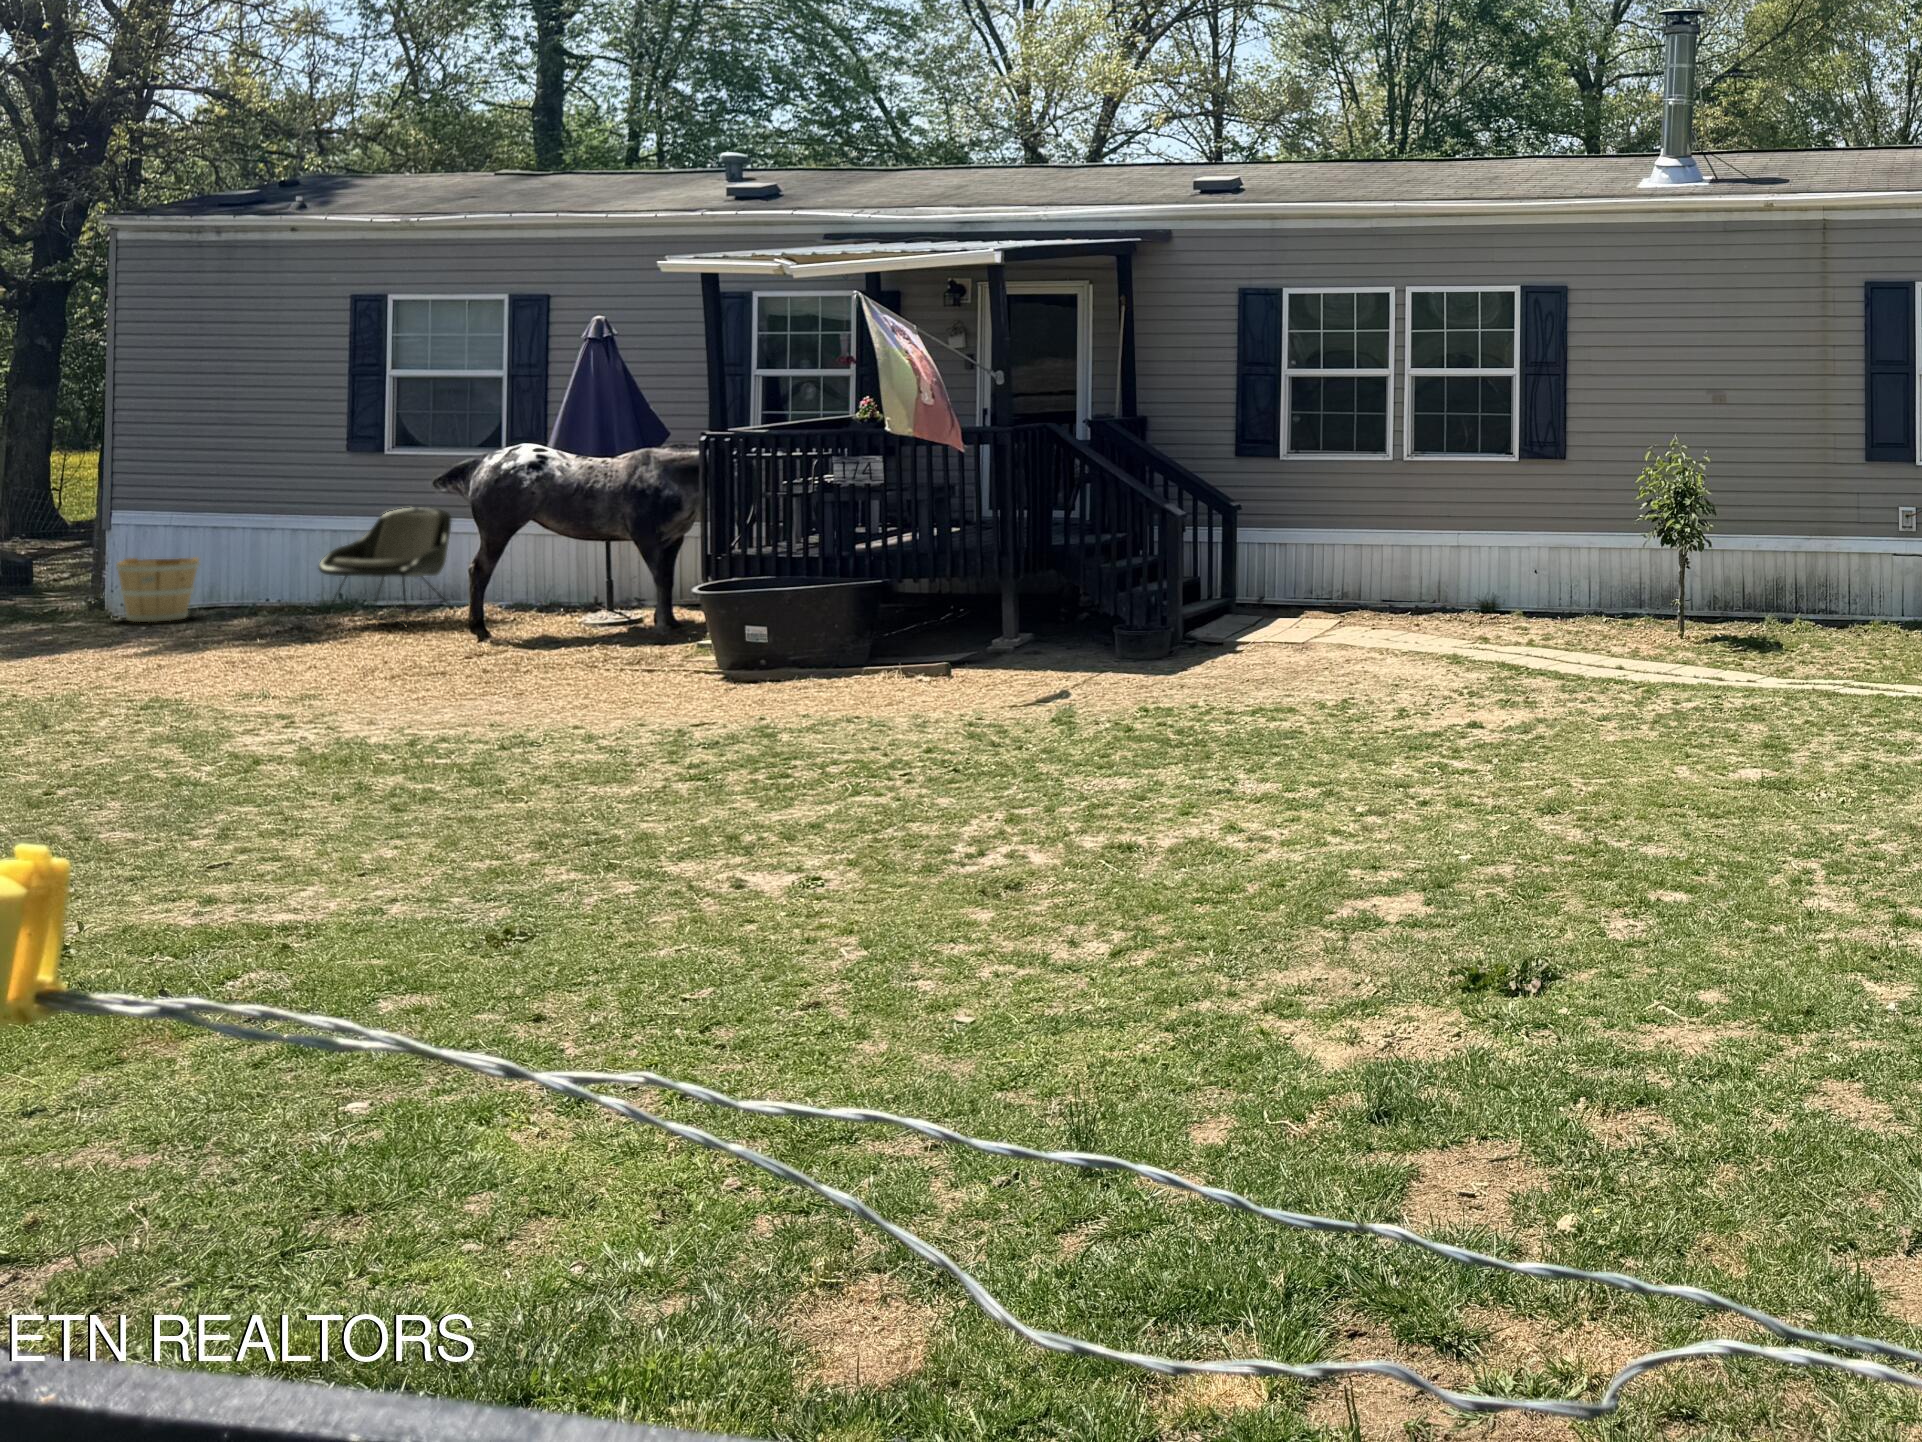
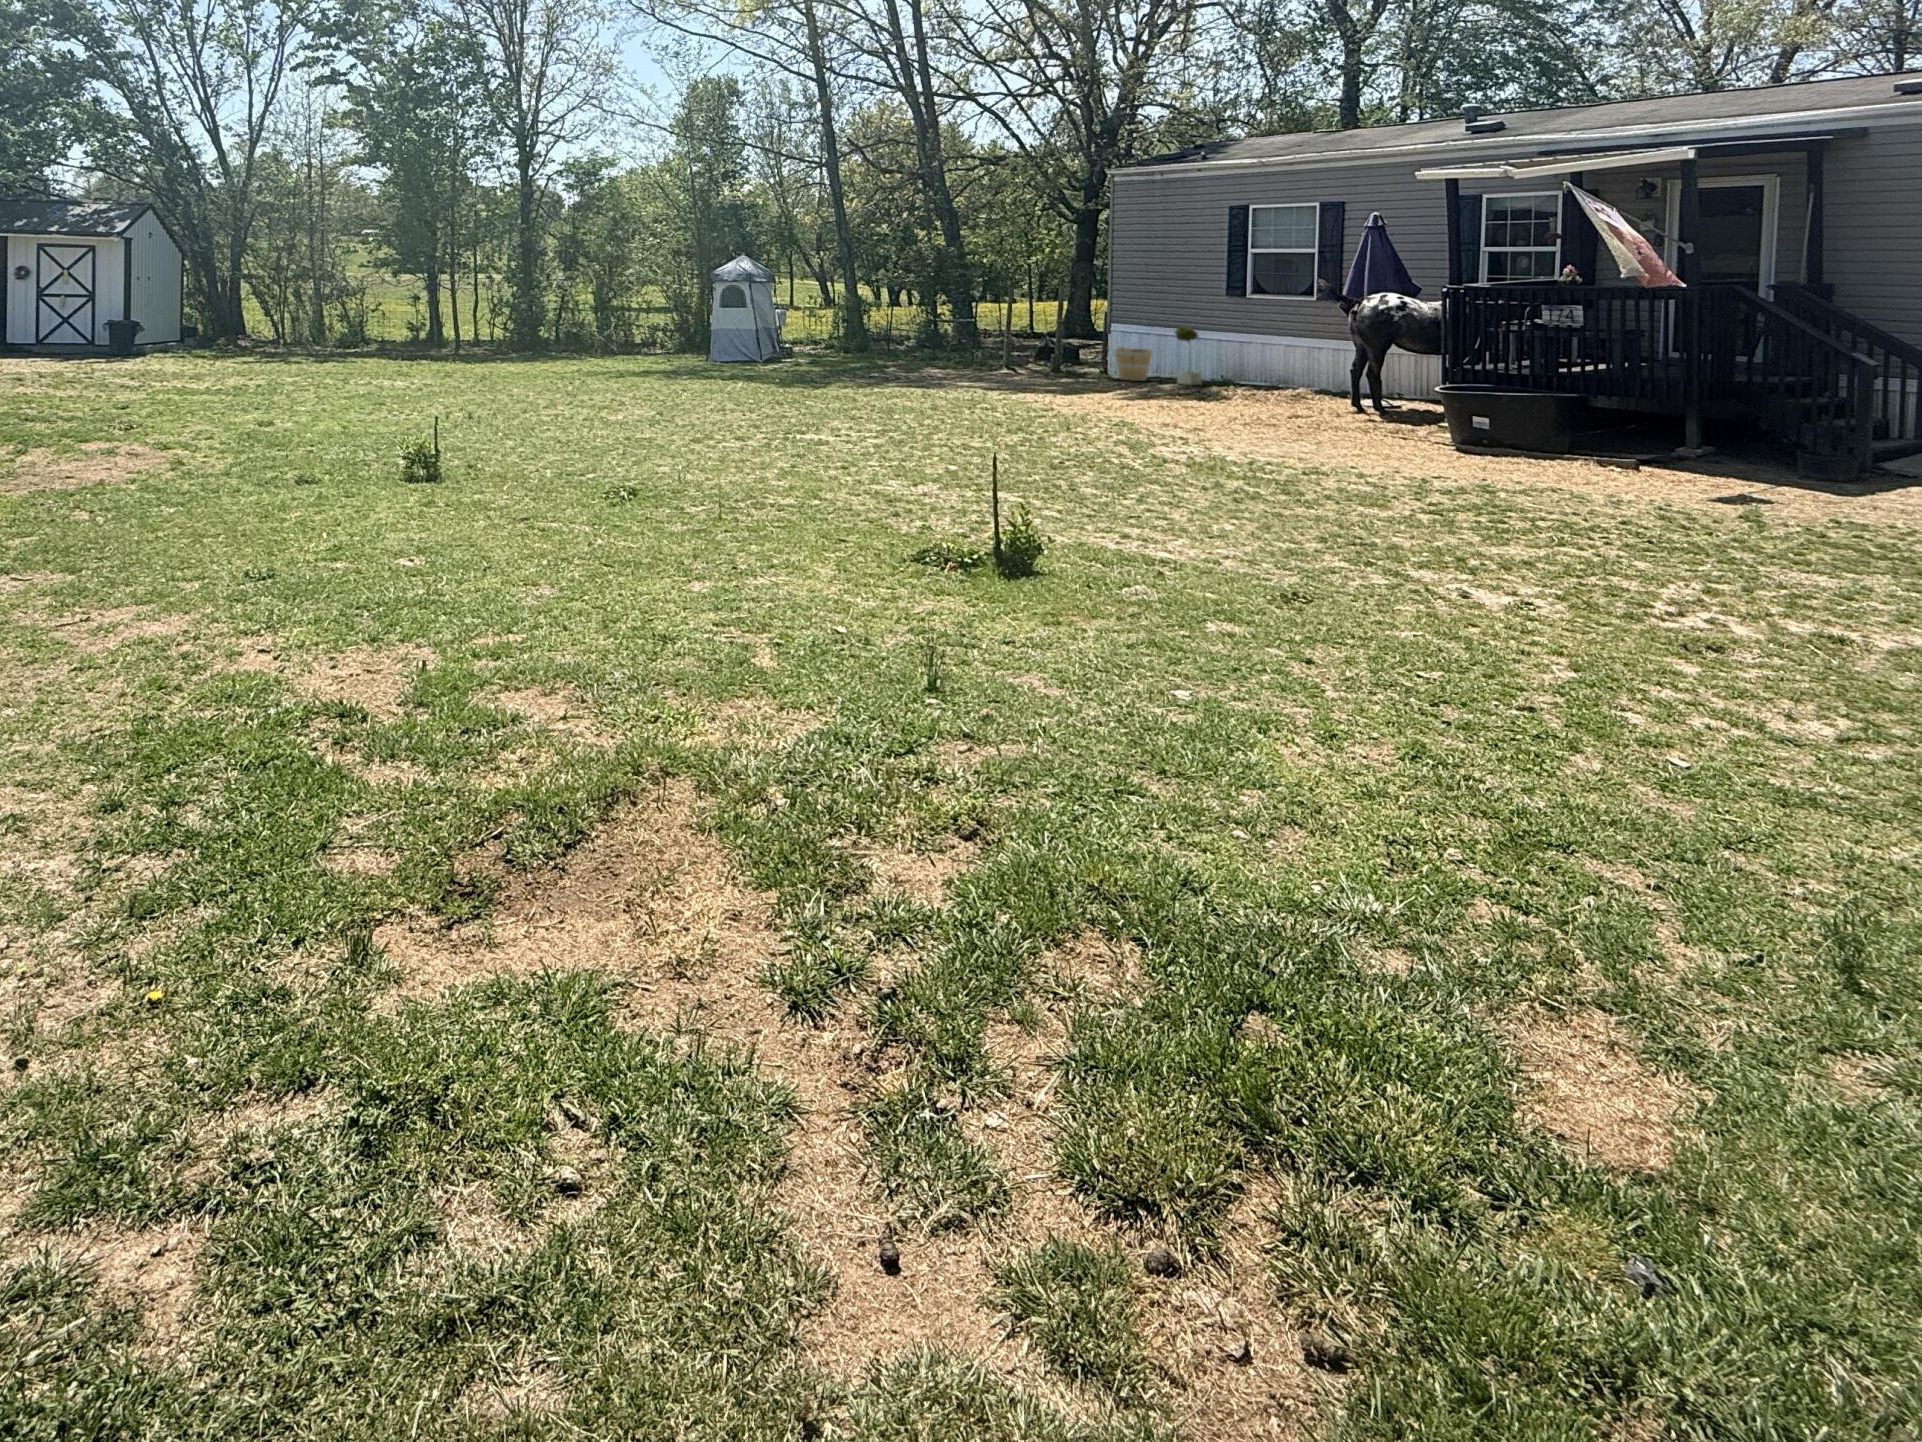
lounge chair: present [319,507,456,627] -> none [1210,328,1285,396]
potted tree: none [246,508,300,620] -> present [1175,325,1202,385]

